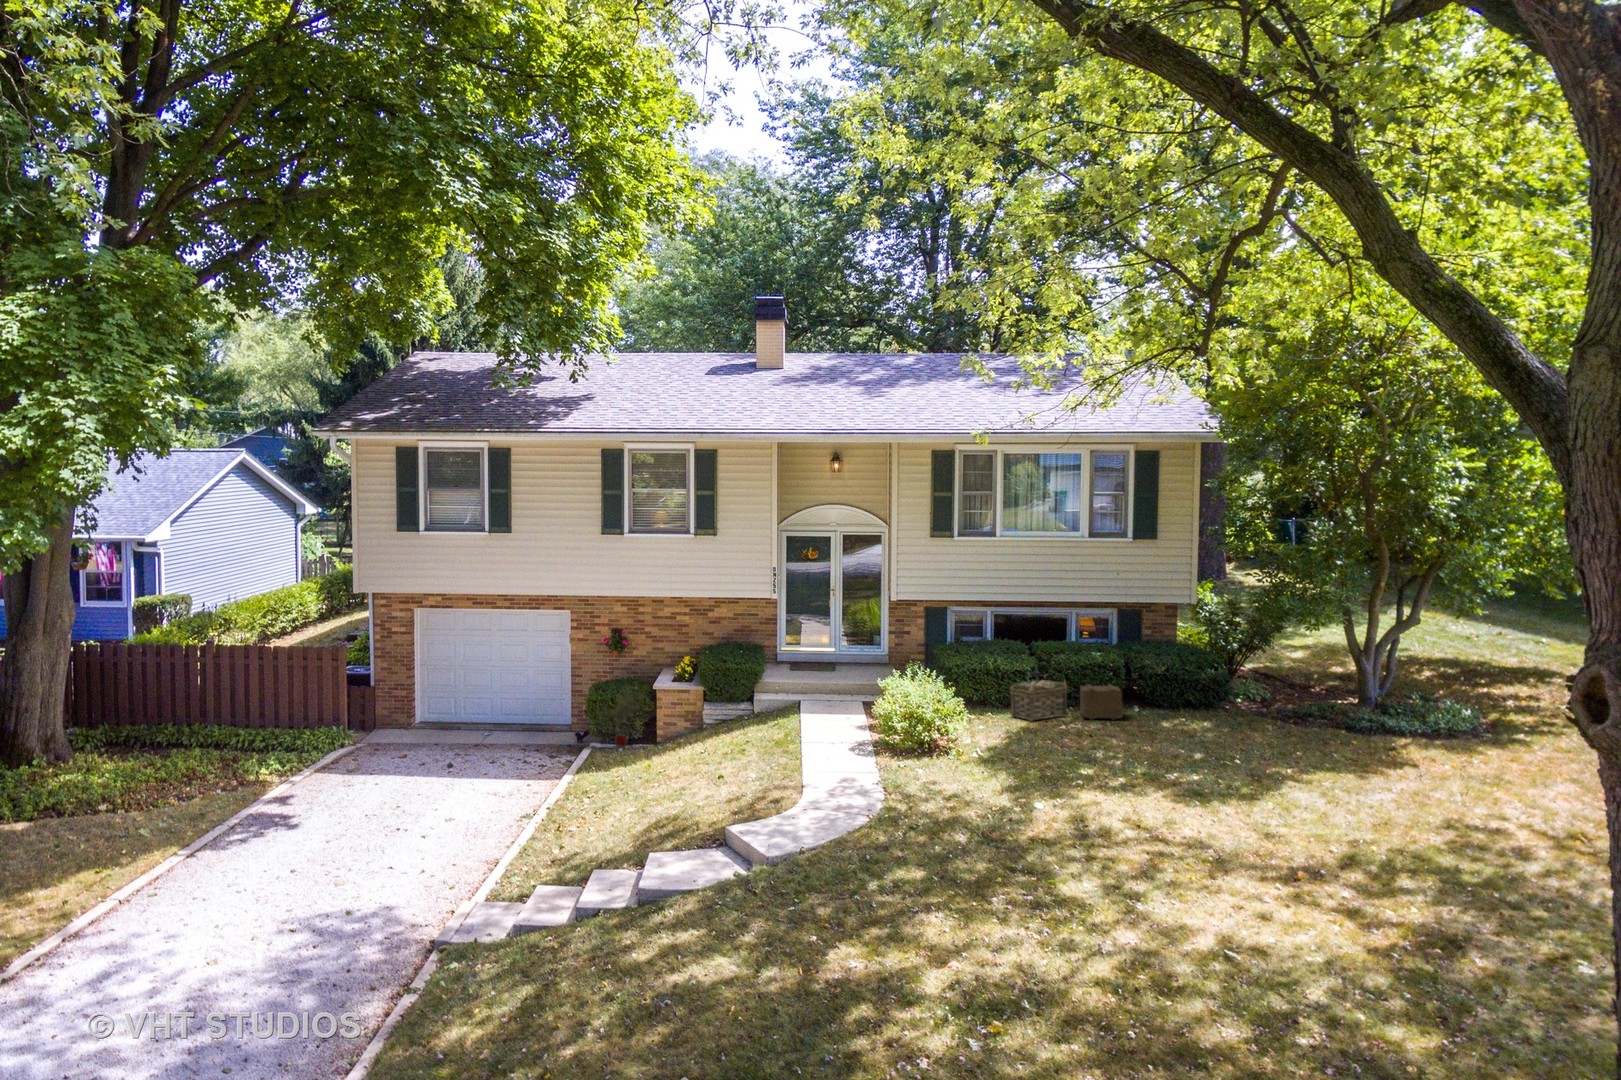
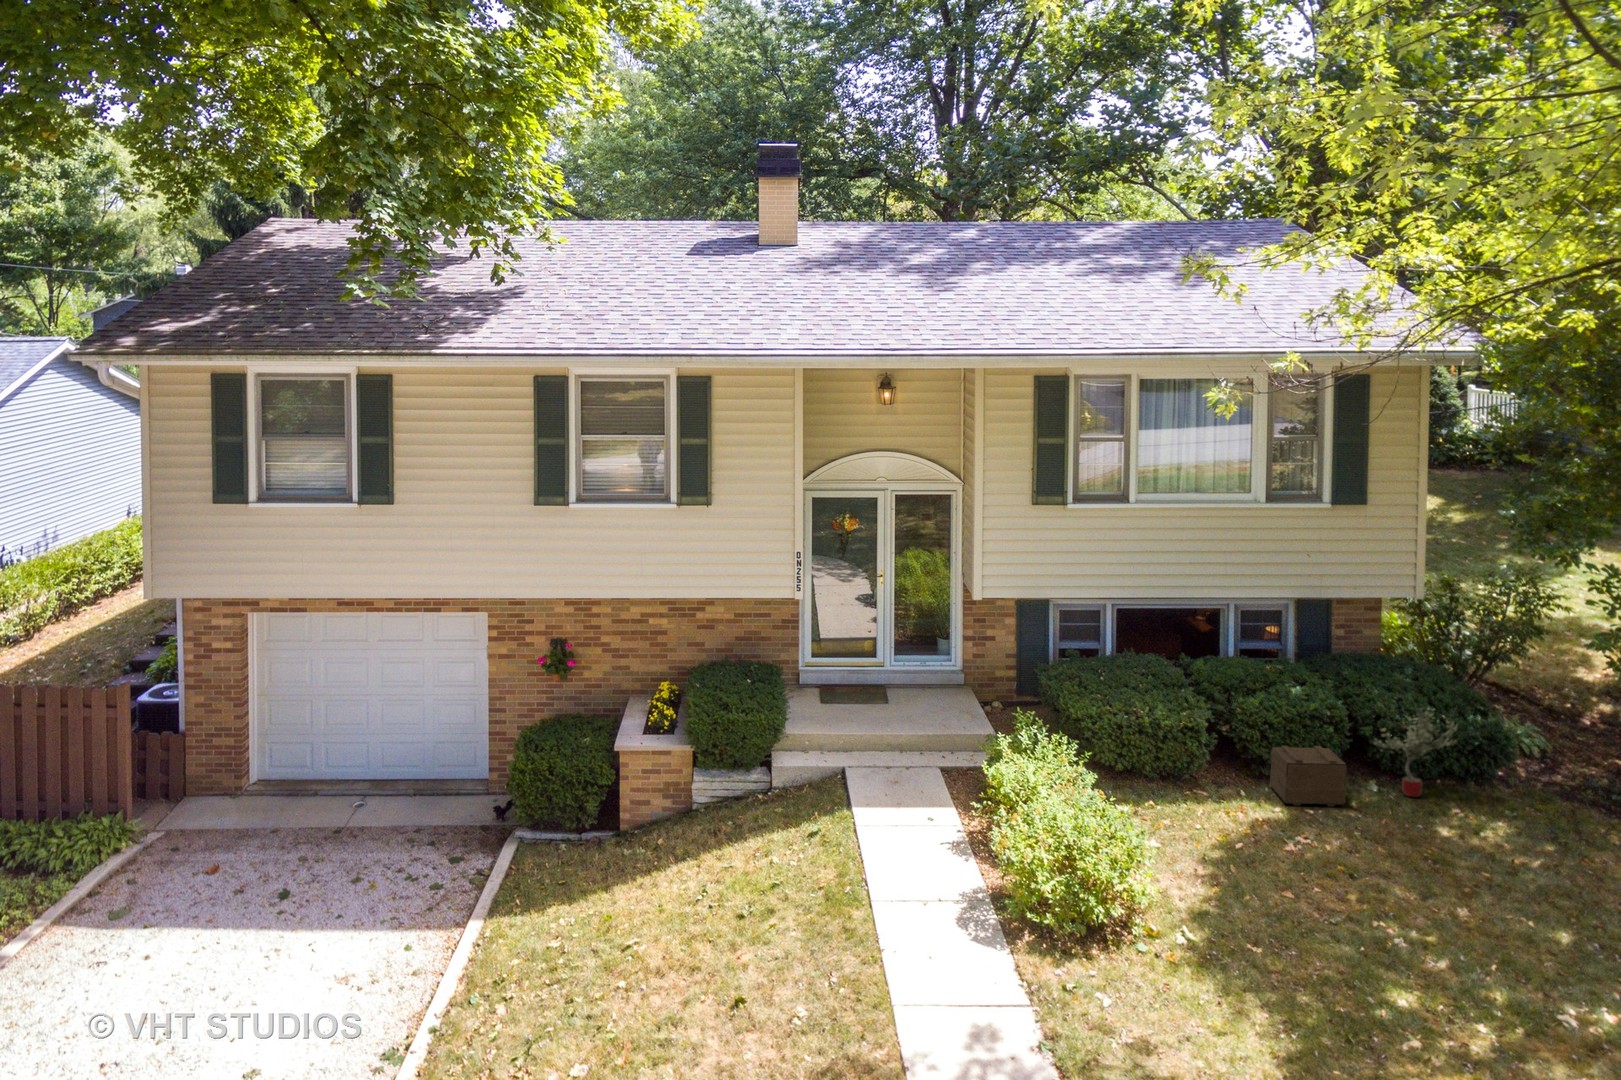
basket: present [1010,680,1067,721] -> none [1170,737,1258,812]
potted tree: present [598,687,643,747] -> present [1374,707,1457,797]

